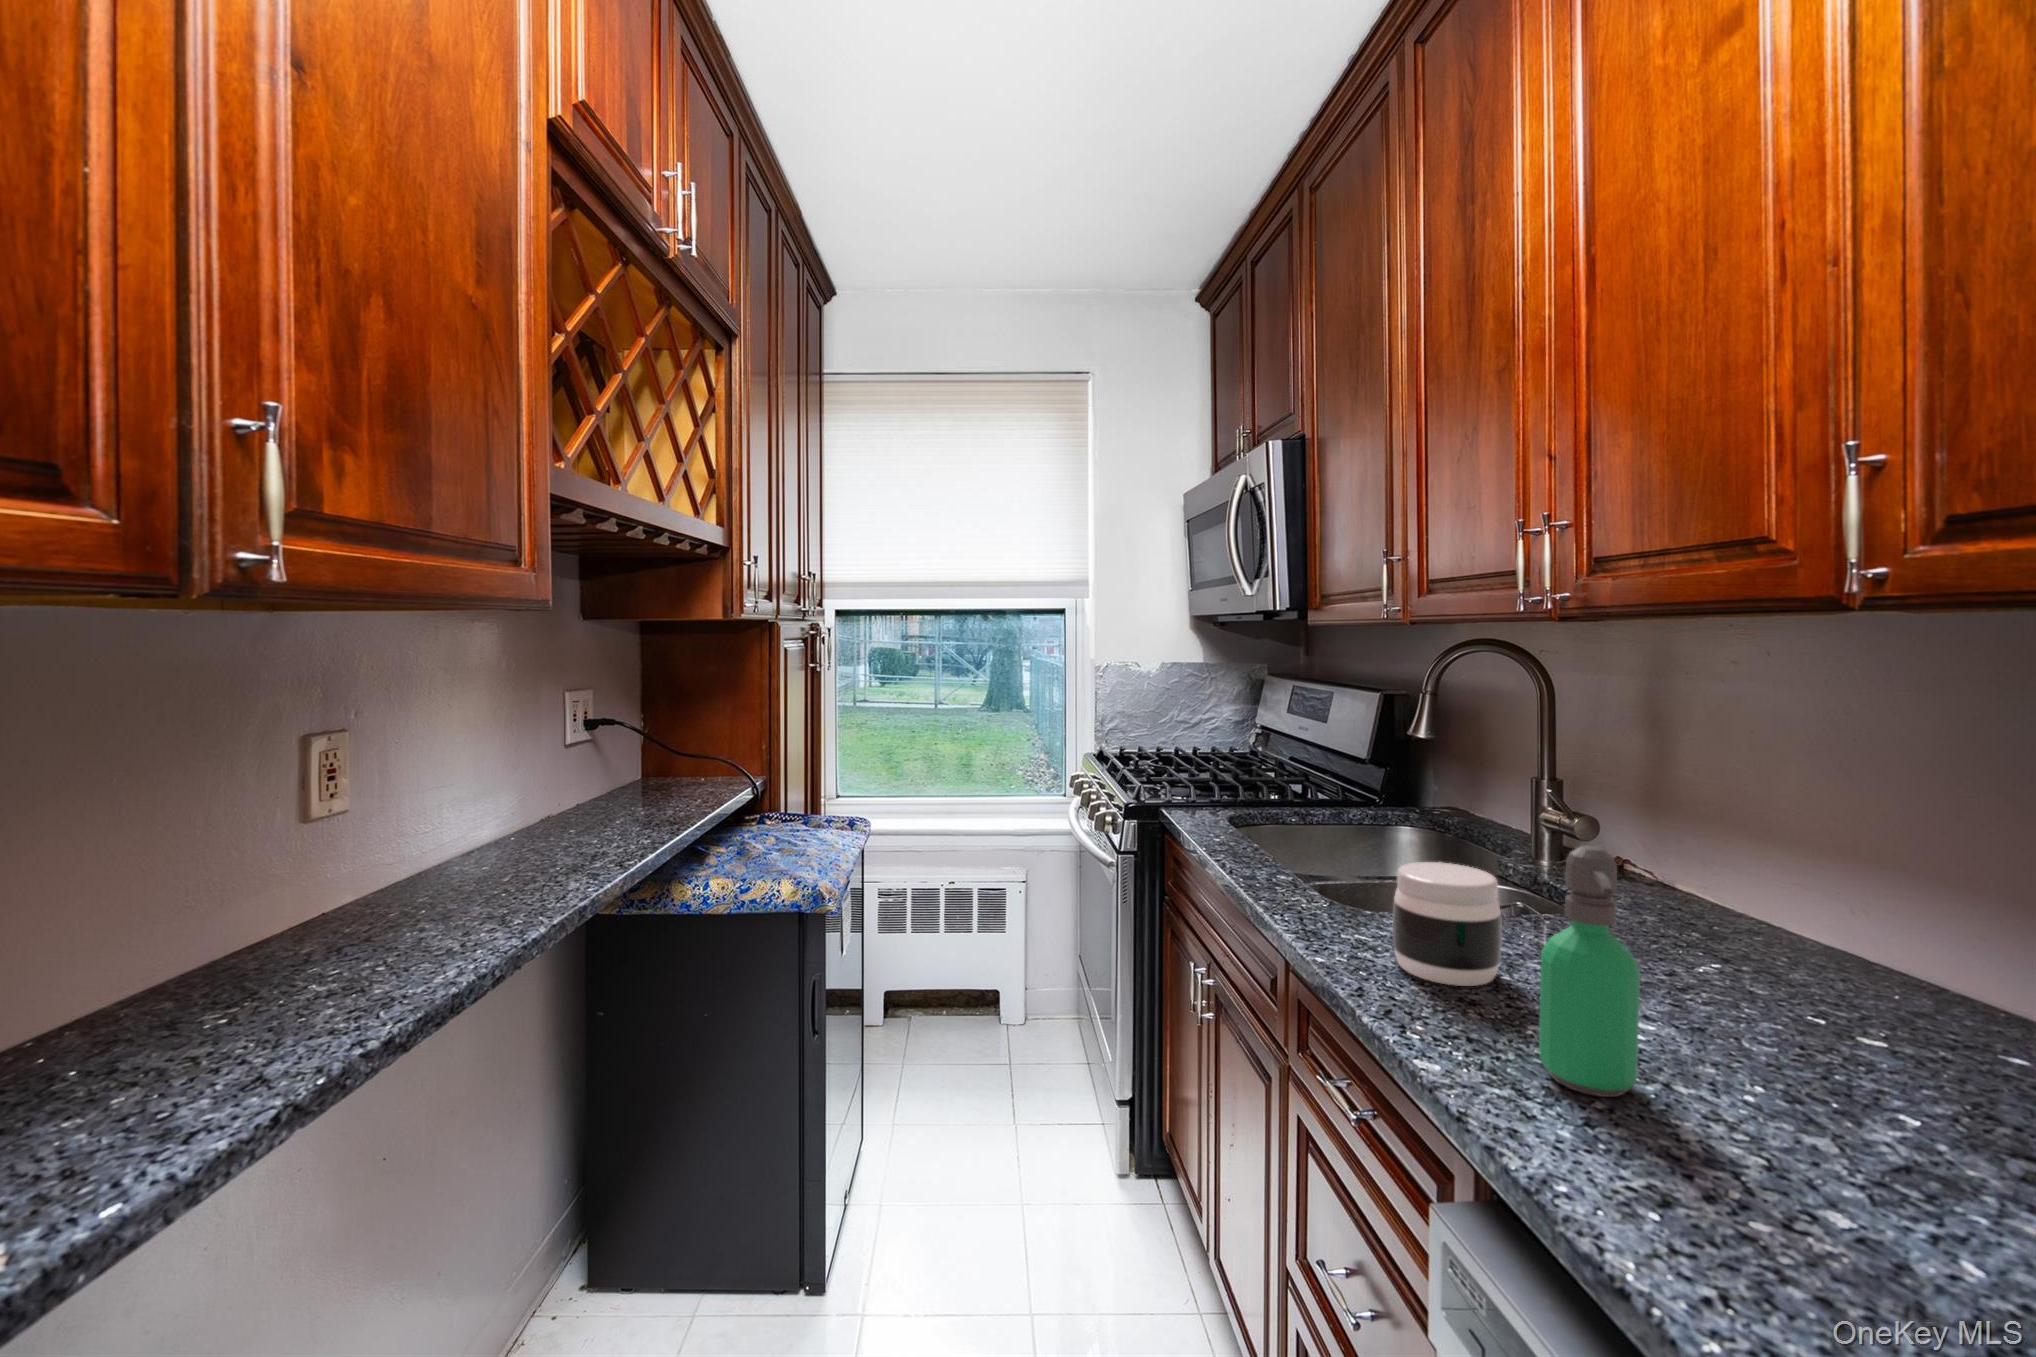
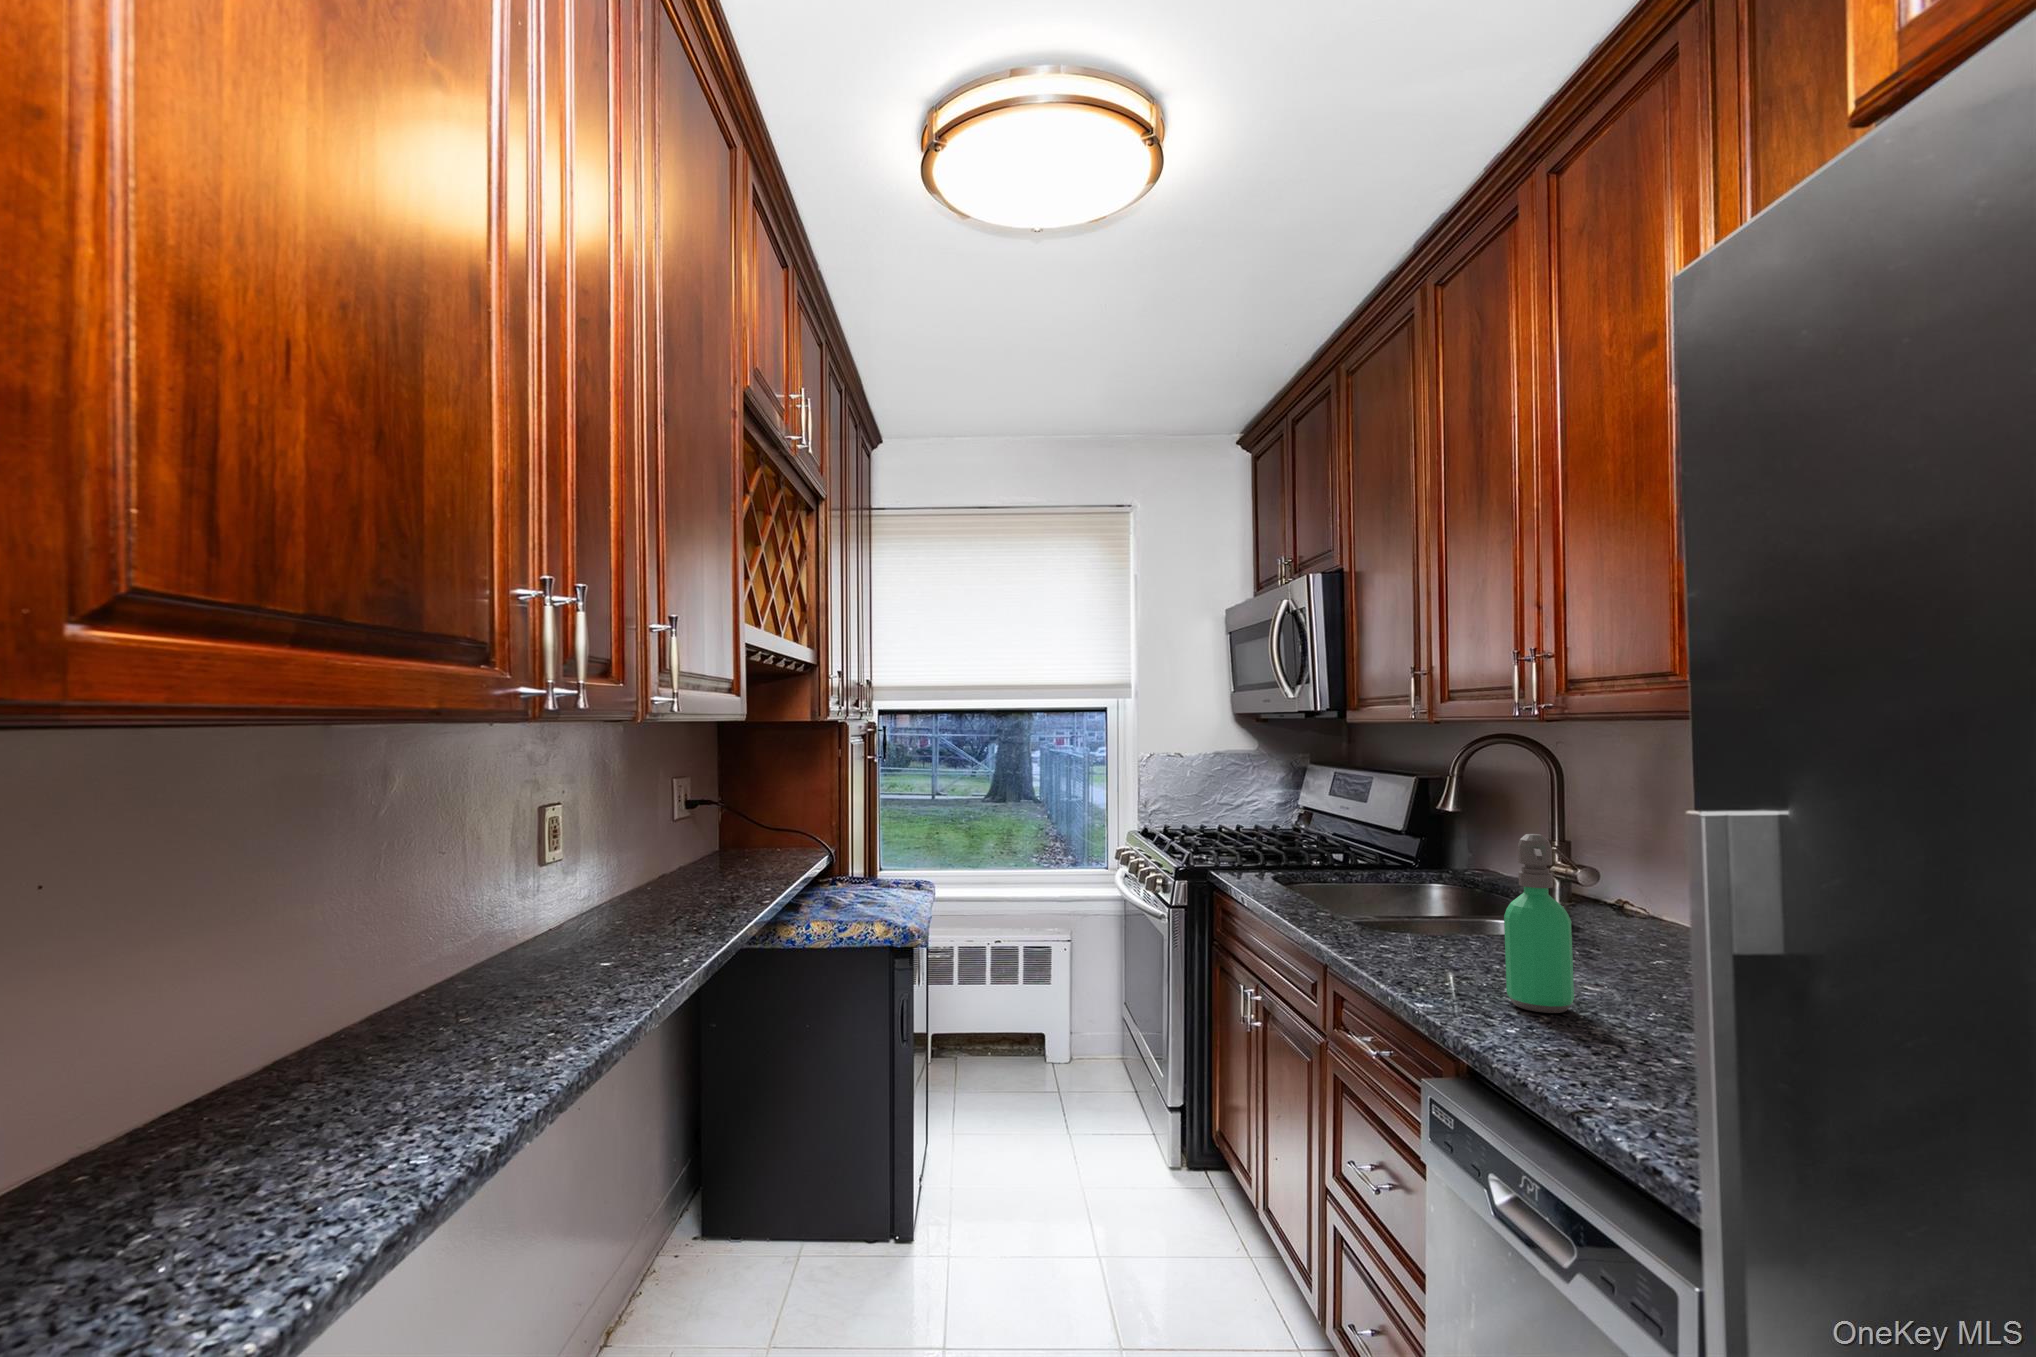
jar: present [1393,862,1502,986] -> none [1408,876,1492,966]

